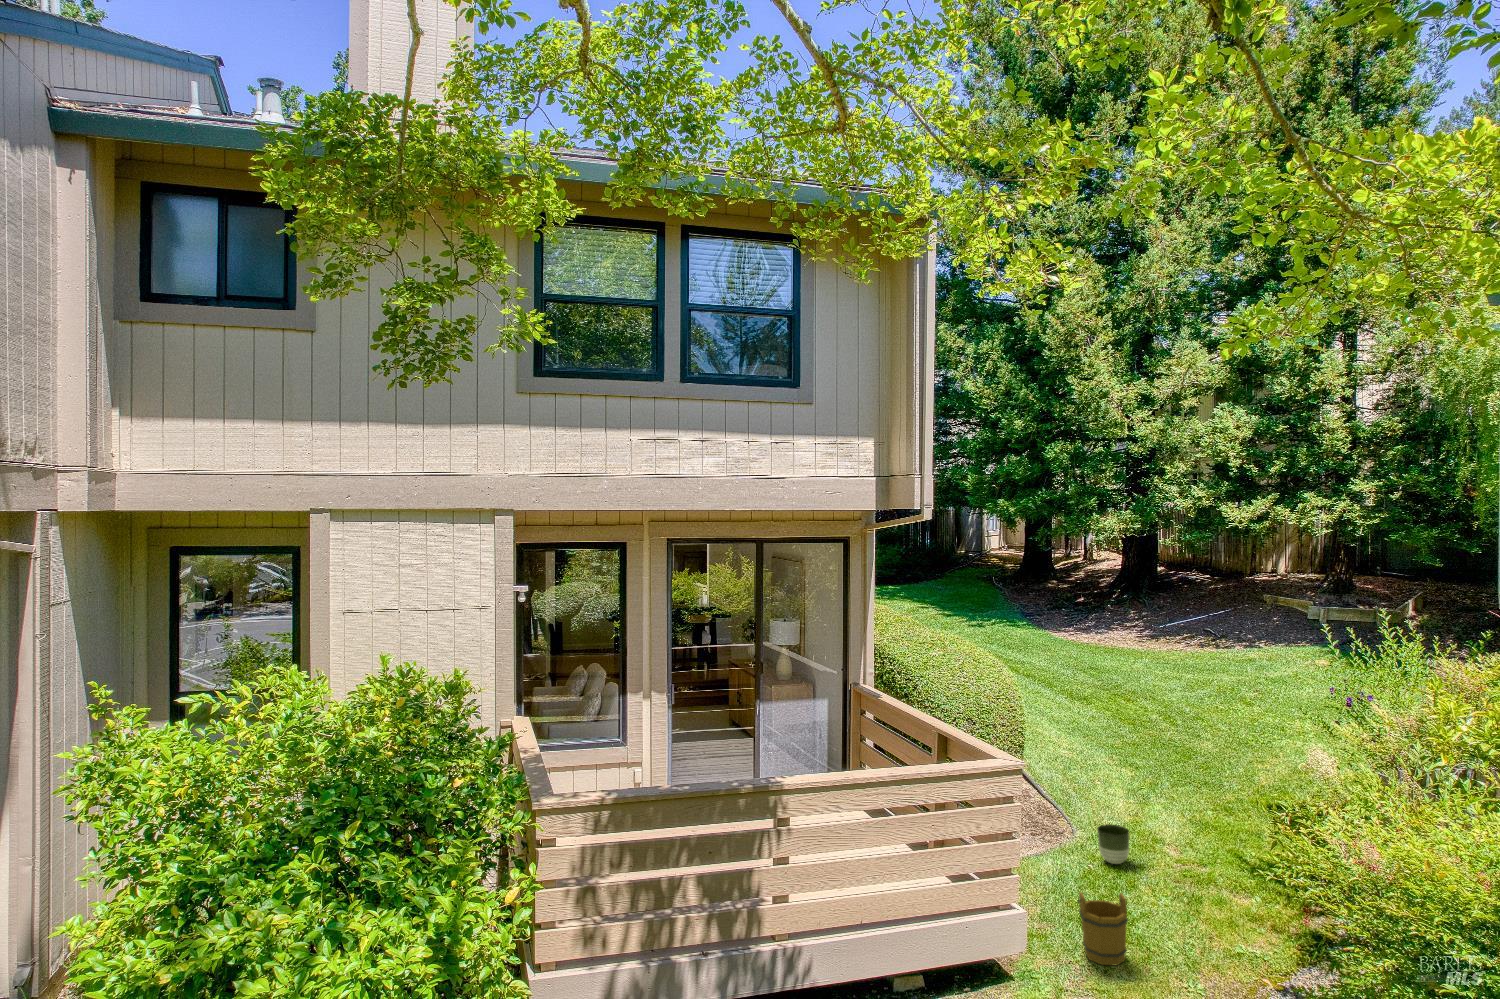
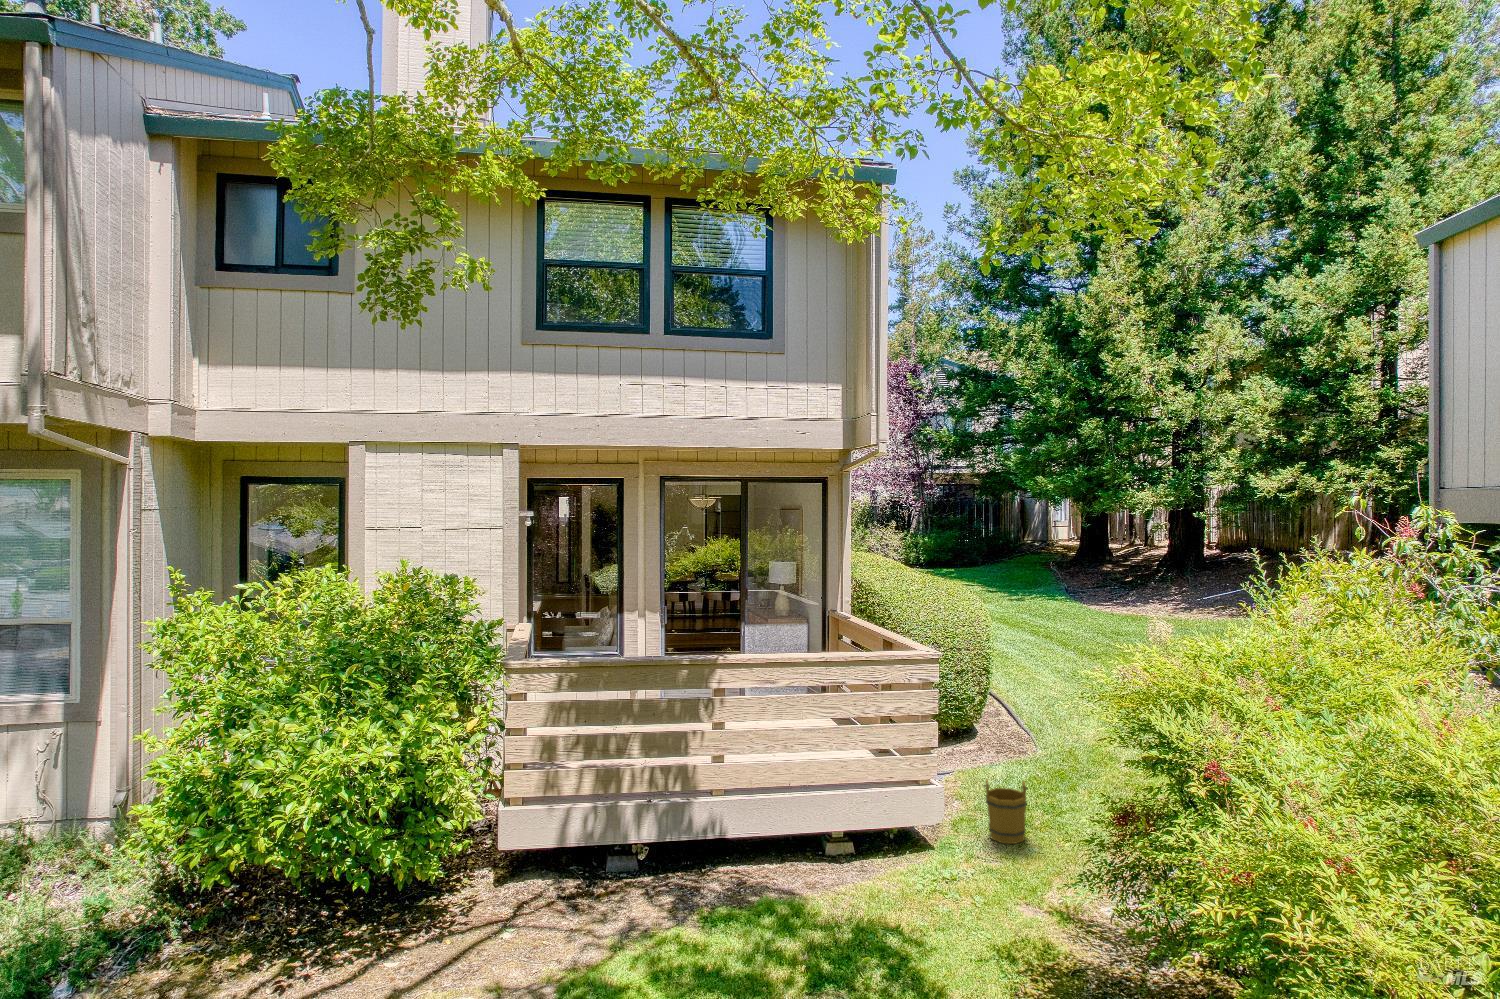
planter: present [1097,824,1129,864] -> none [1039,737,1068,773]

